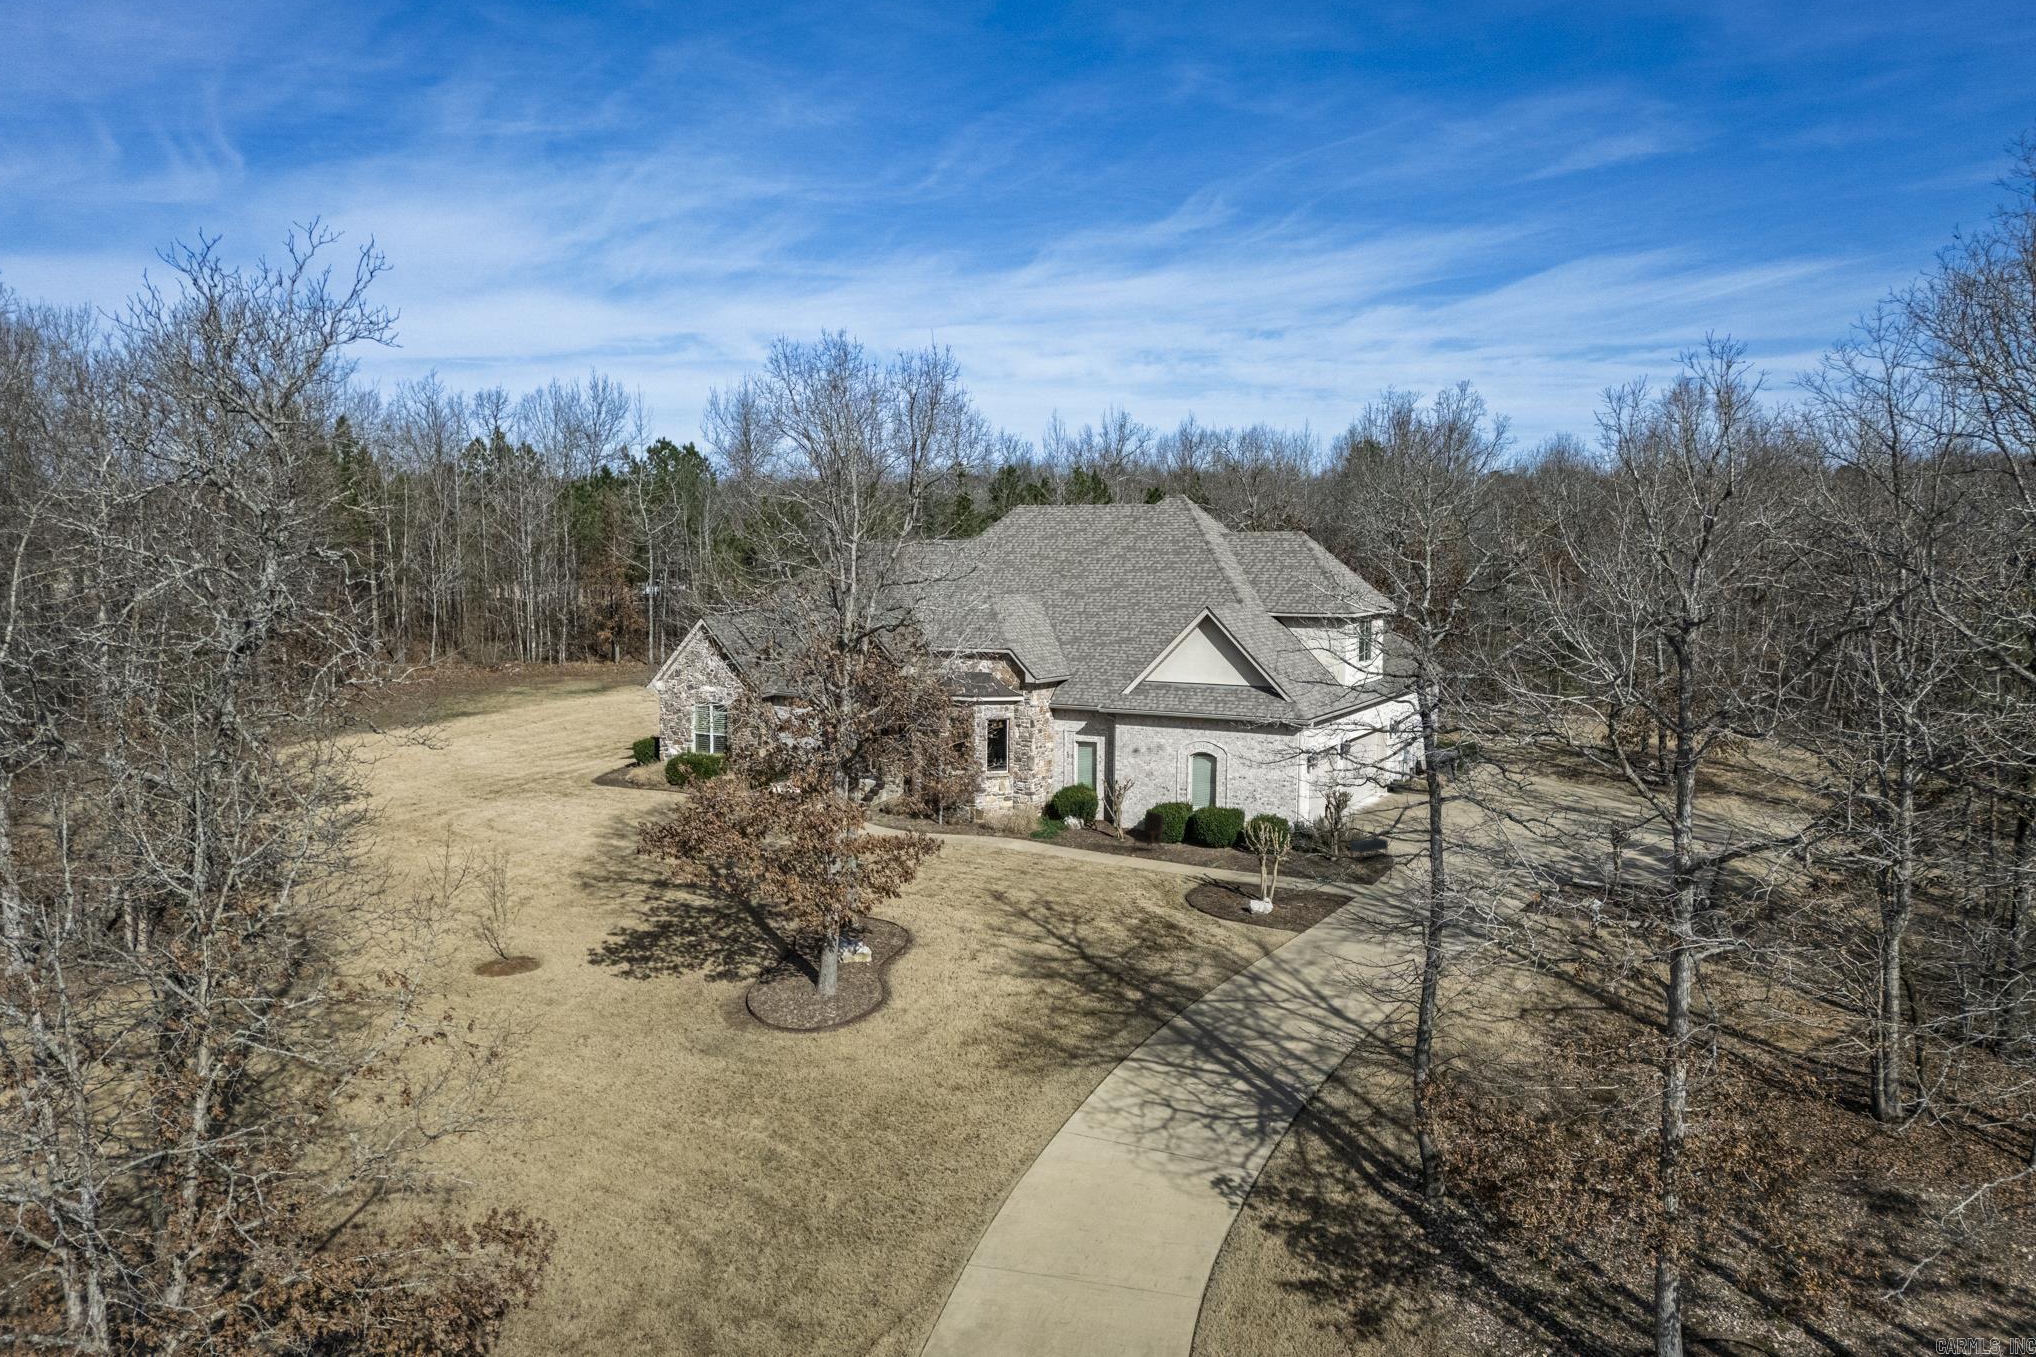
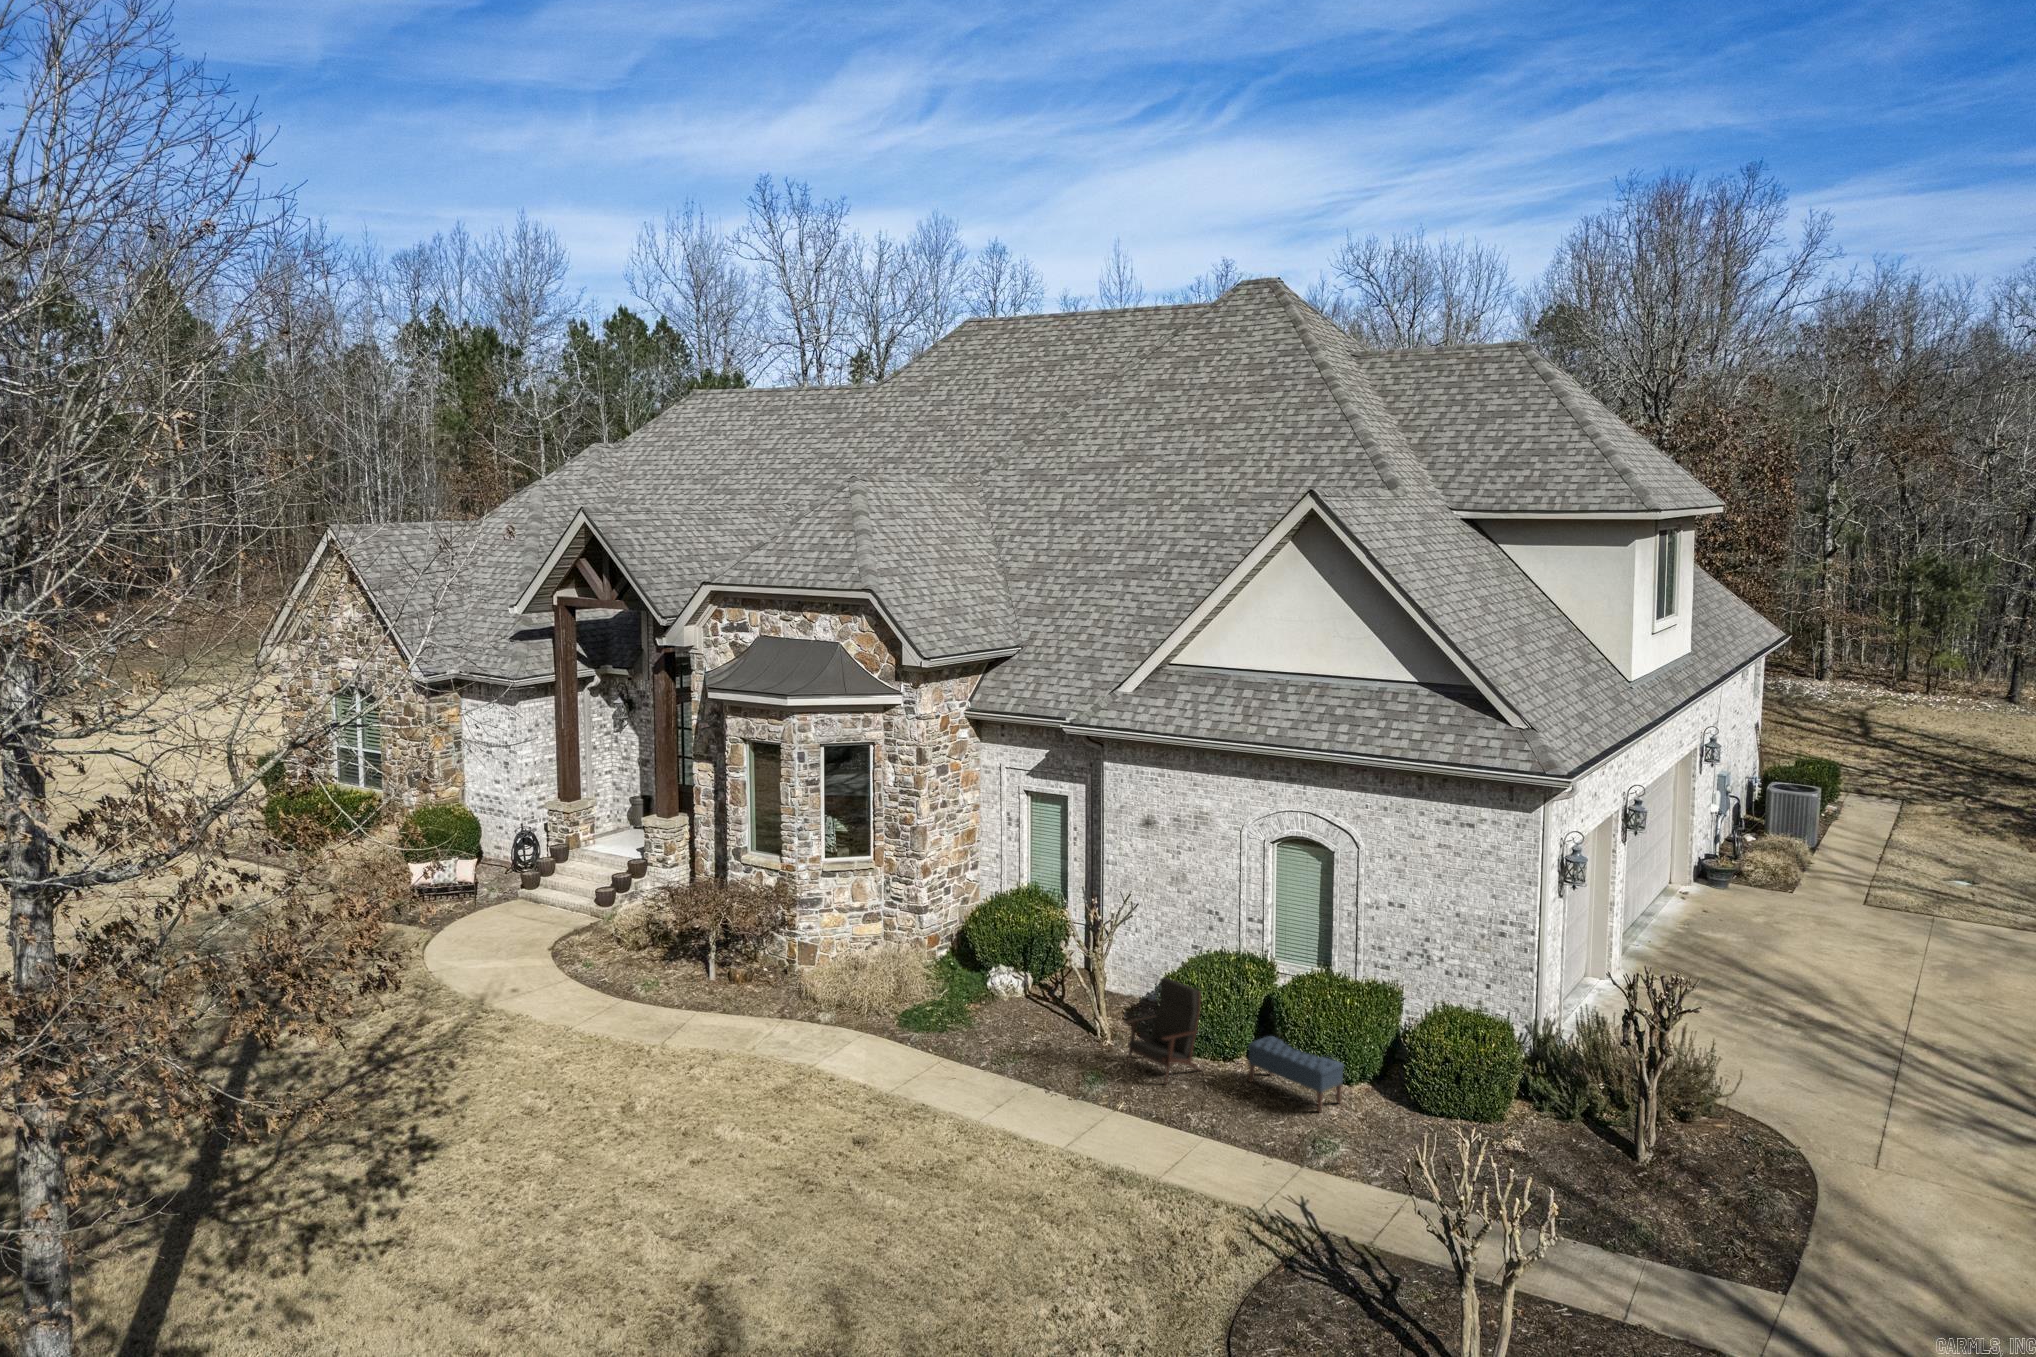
bench: present [1350,837,1388,860] -> present [1248,1036,1344,1113]

